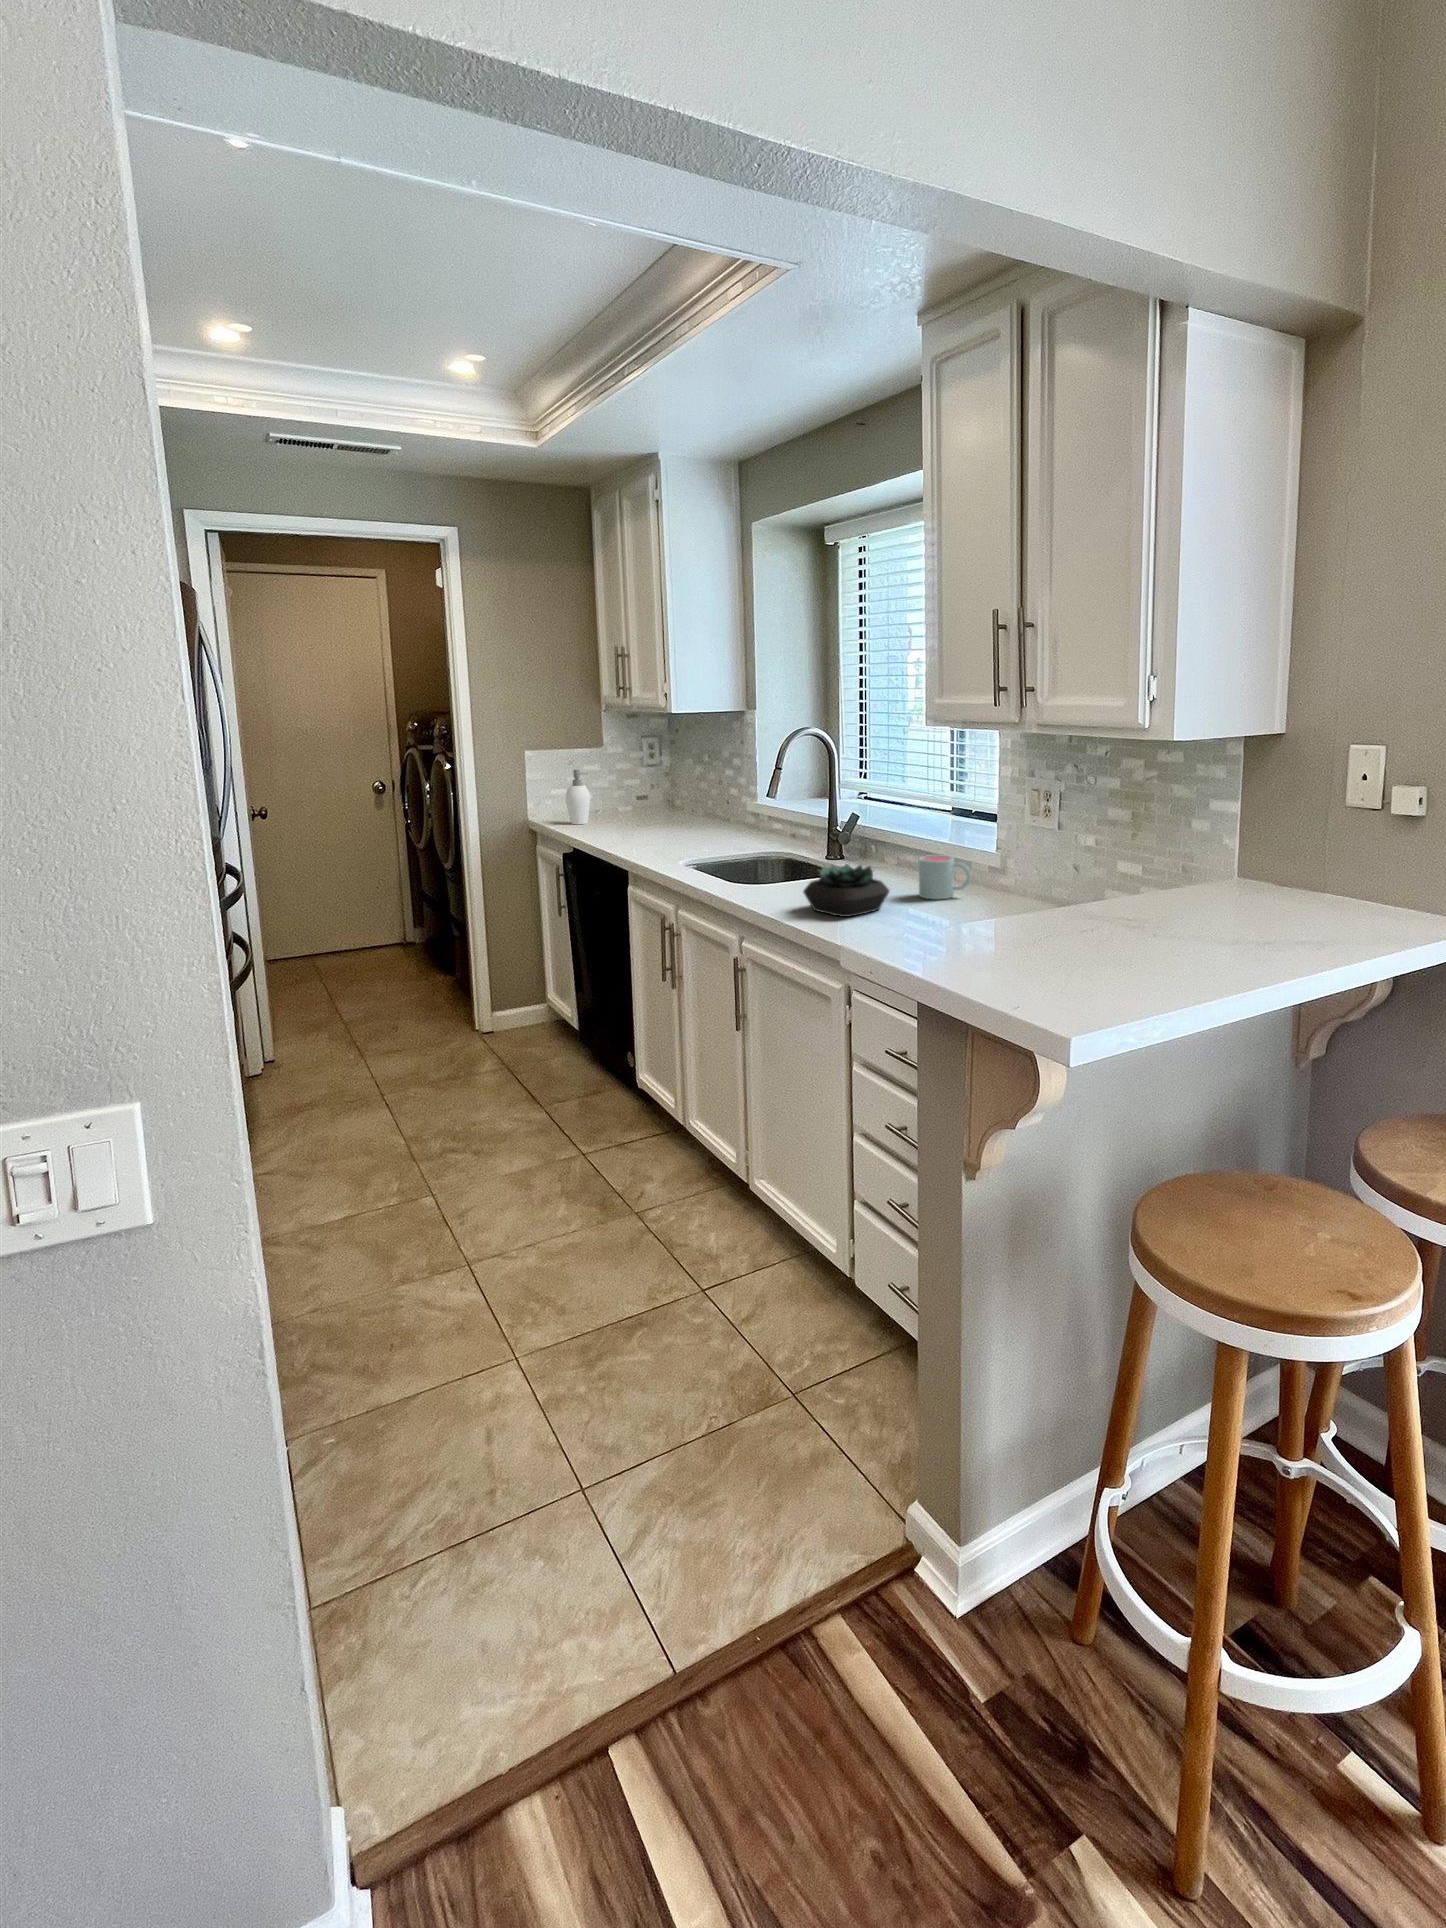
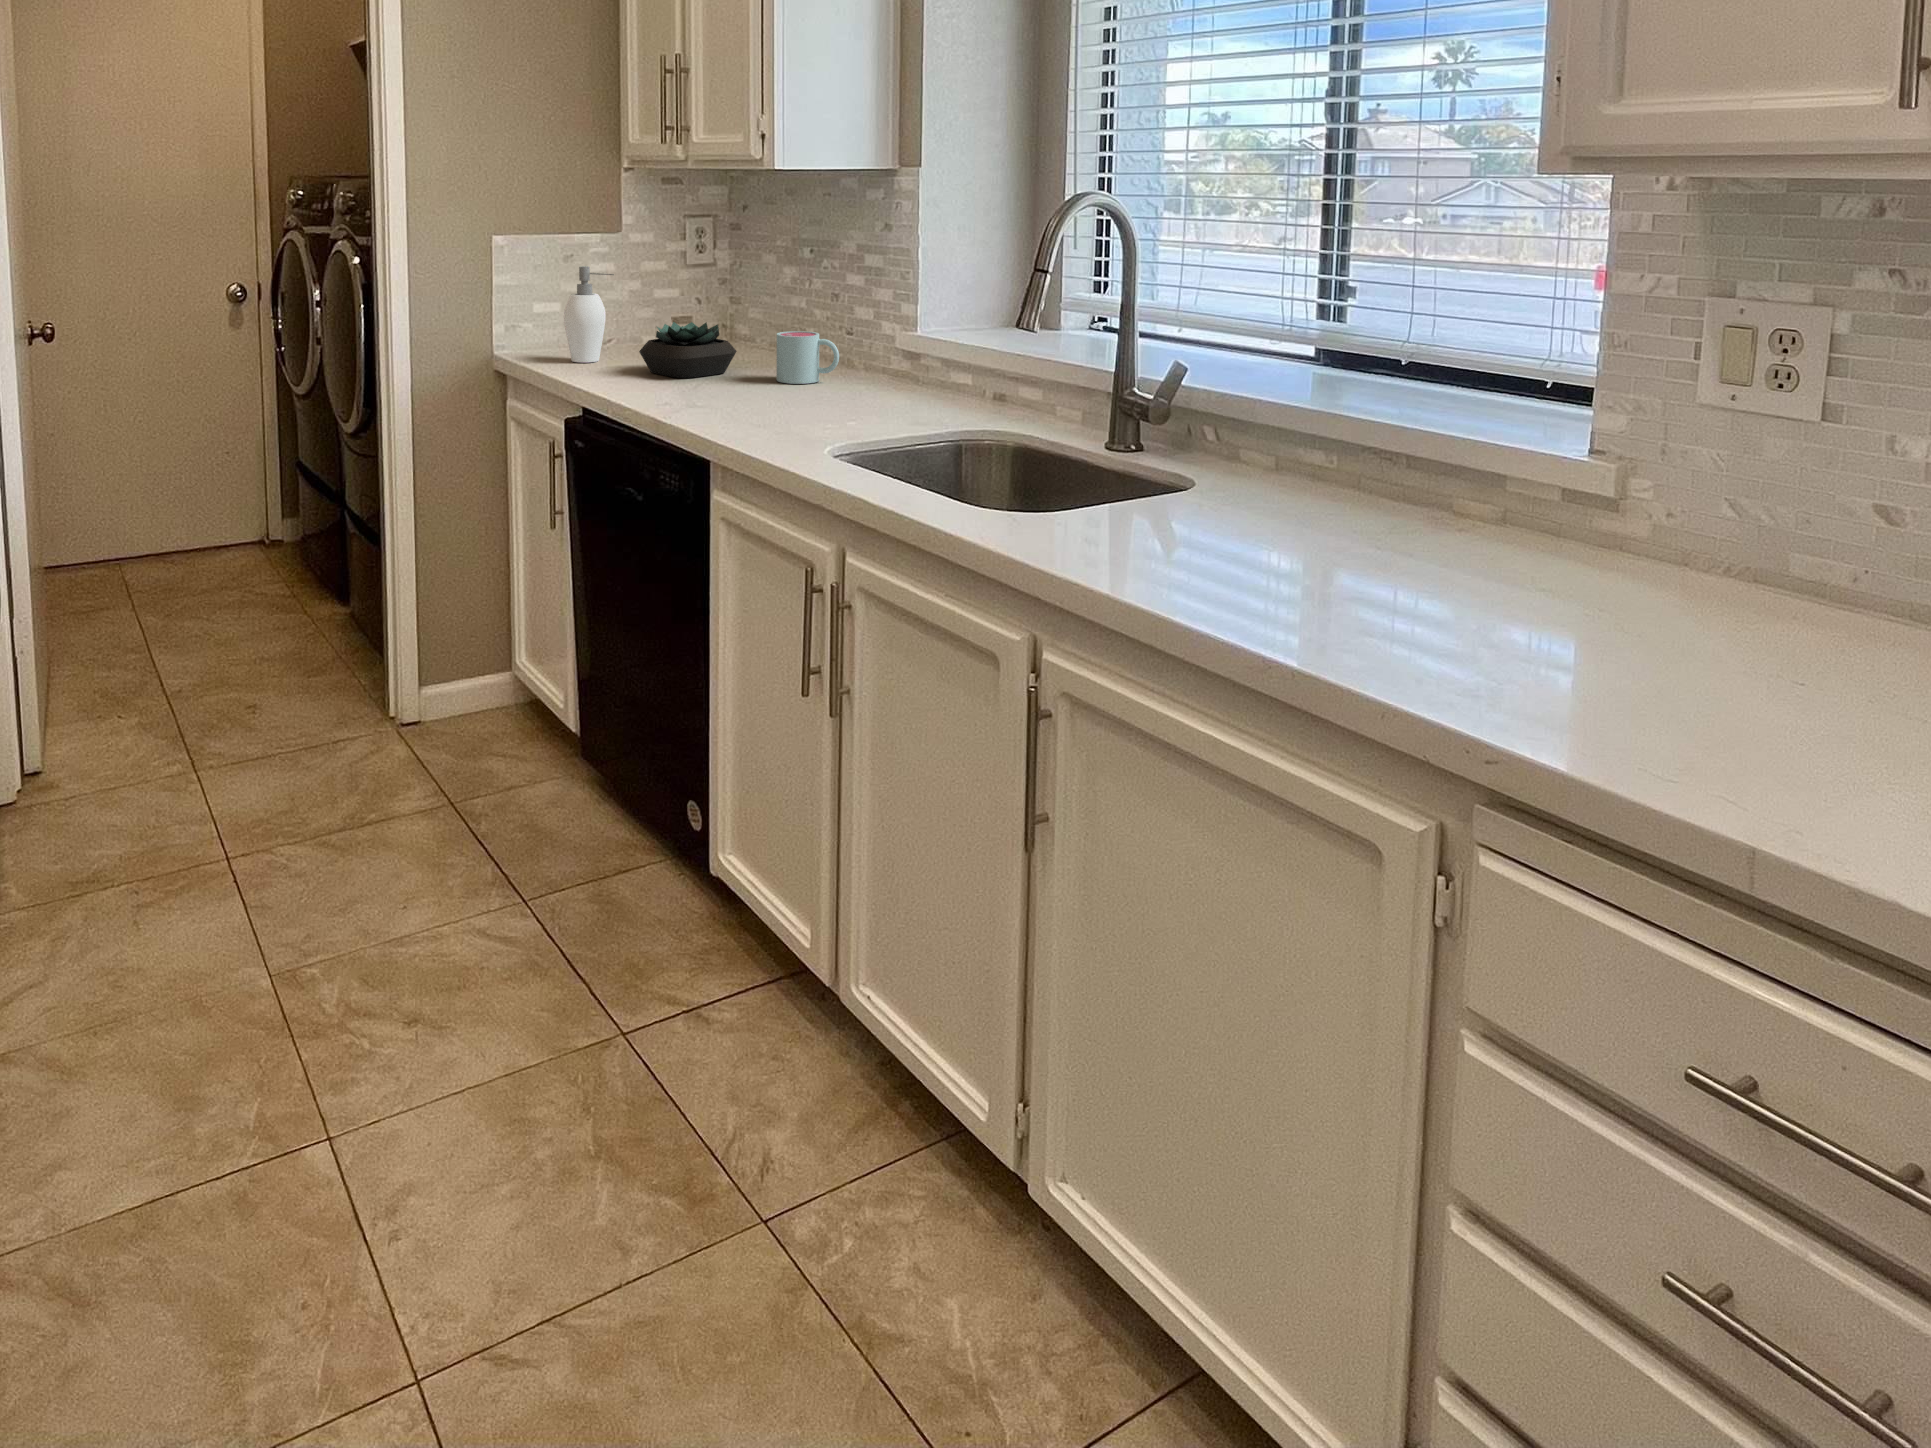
mug: present [919,855,971,899] -> present [777,331,839,384]
succulent plant: present [803,864,889,917] -> present [639,322,737,378]

